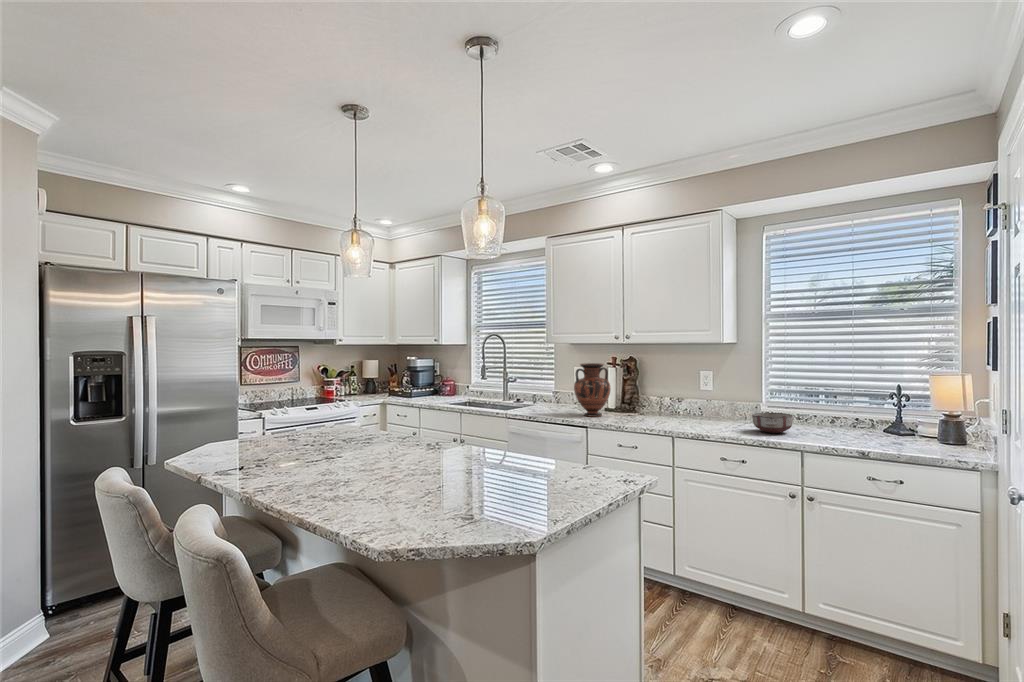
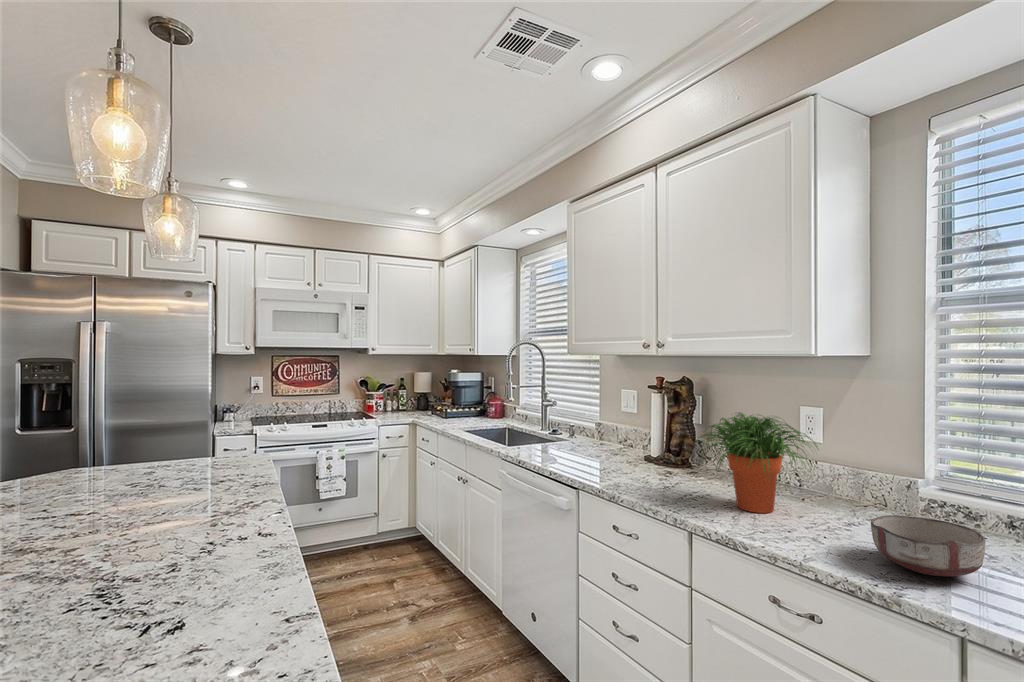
vase: present [574,363,610,417] -> none [577,385,634,471]
potted plant: none [663,373,723,424] -> present [698,413,818,513]

